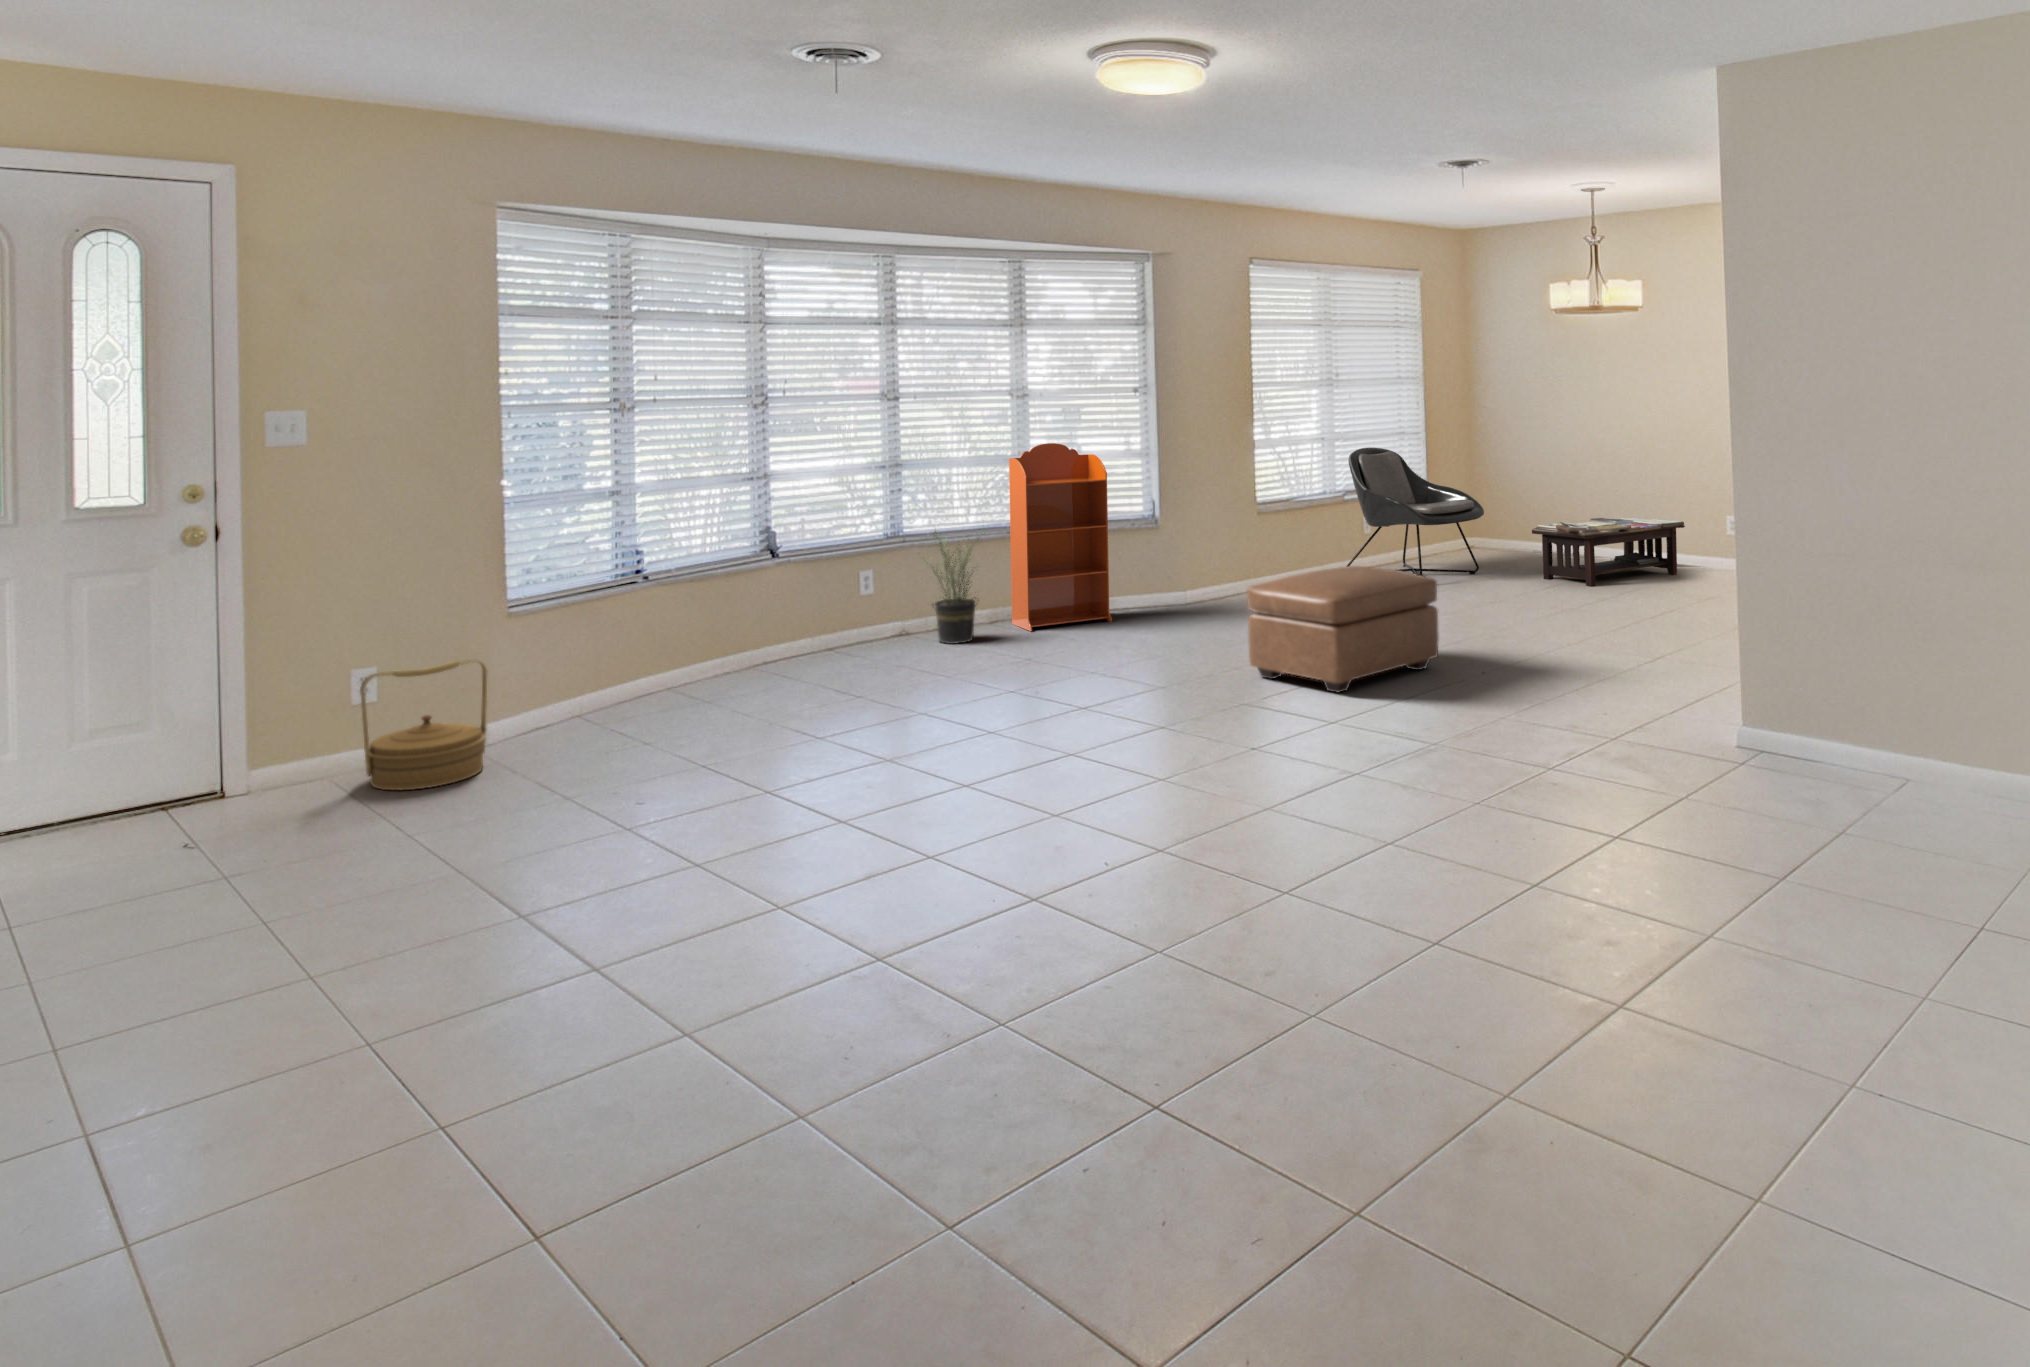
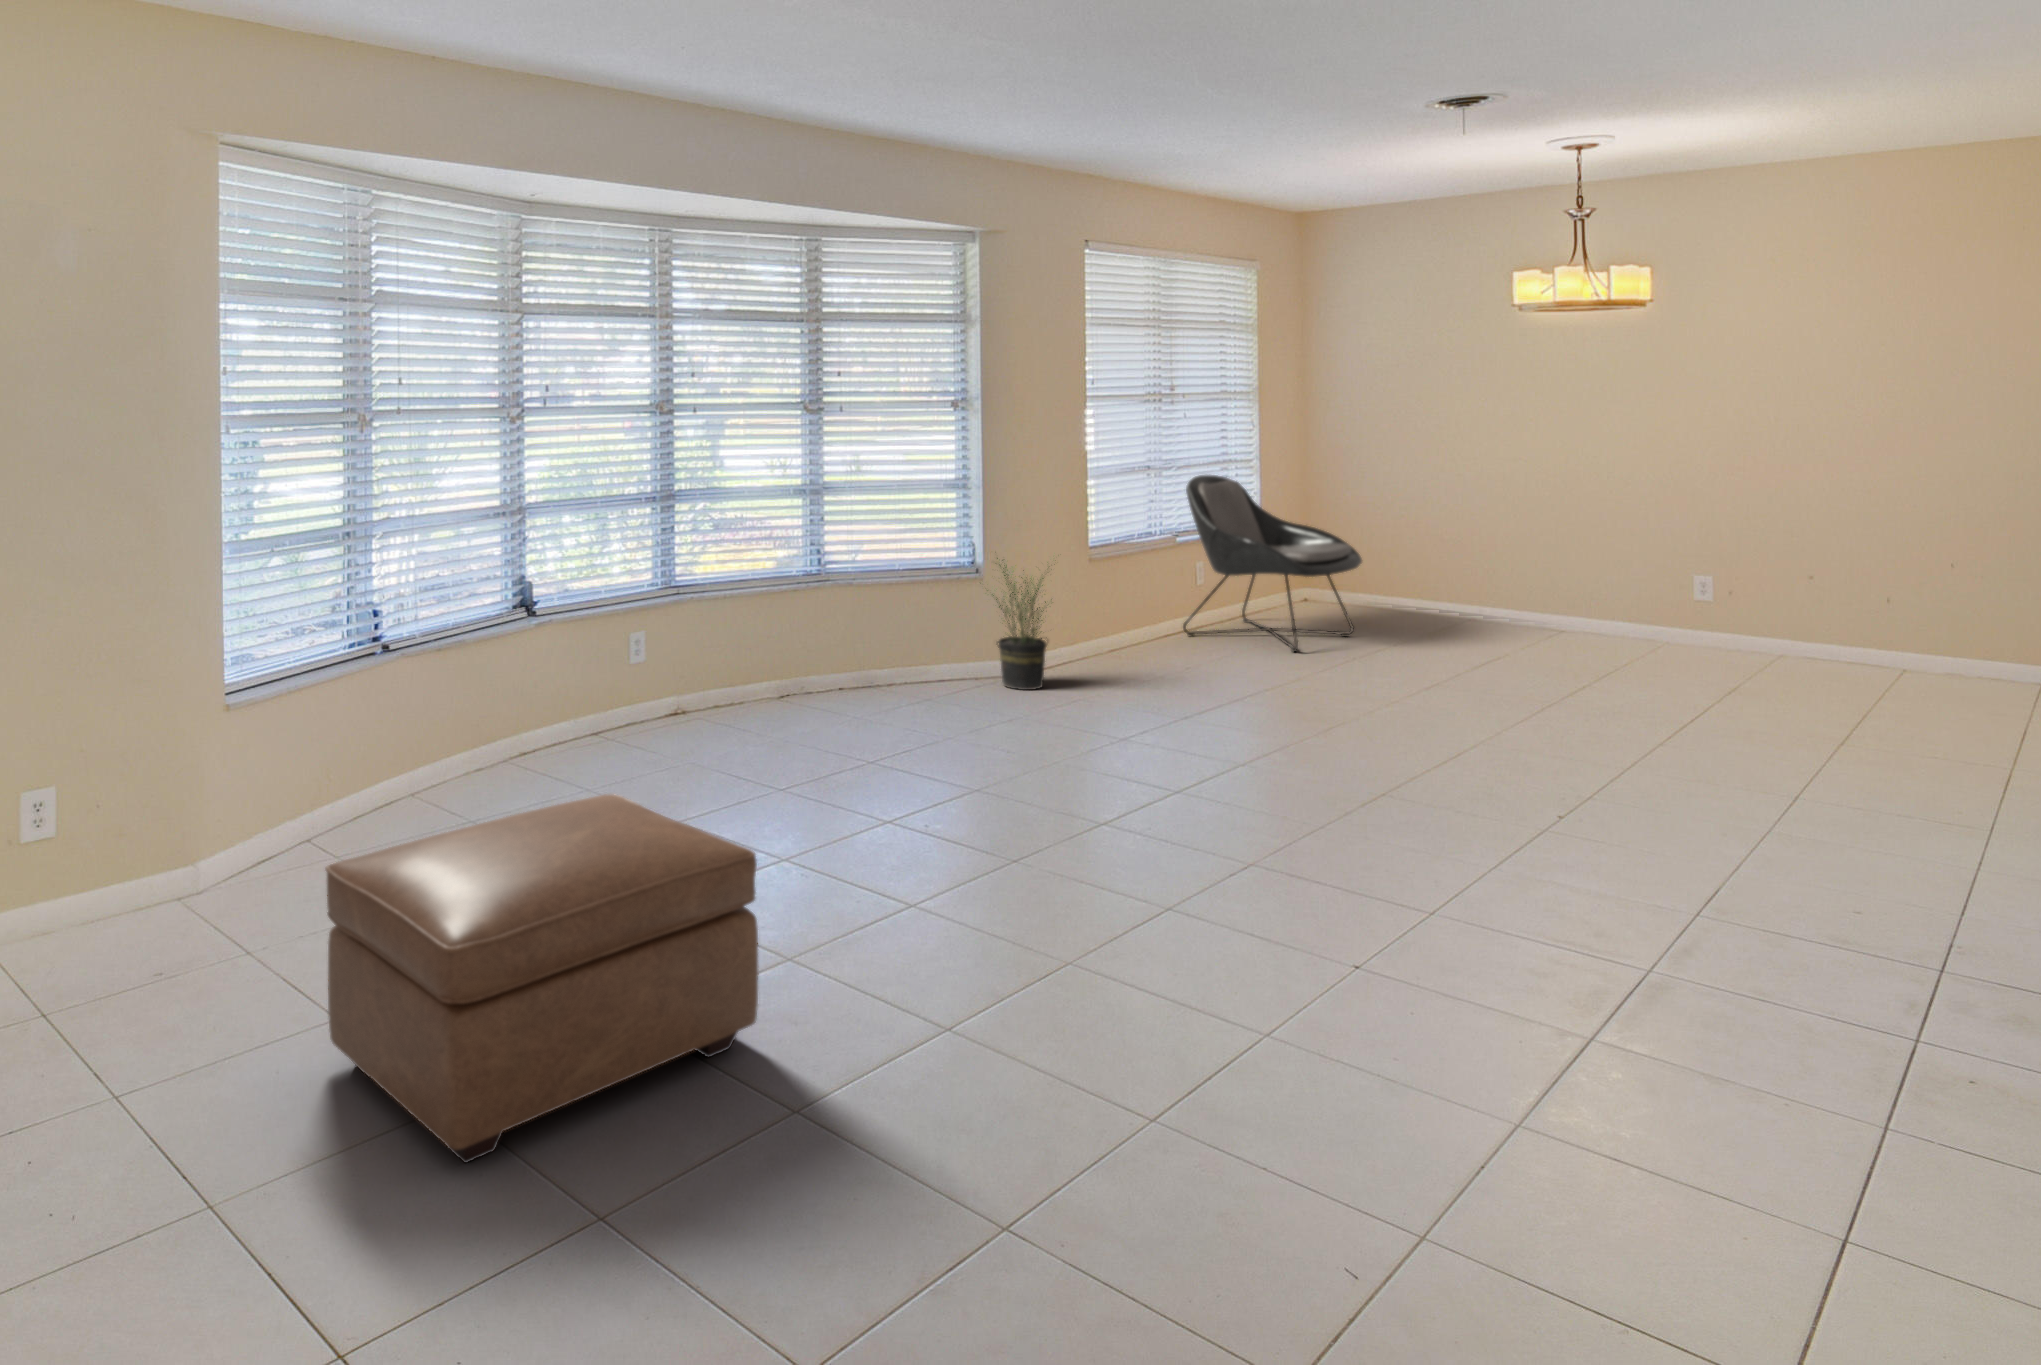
bookcase: present [1009,443,1112,631] -> none [805,468,935,711]
coffee table: present [1532,518,1685,586] -> none [1432,569,1633,660]
potted plant: present [923,531,976,644] -> present [987,558,1052,690]
ottoman: present [1247,566,1439,692] -> present [325,794,758,1163]
woven basket: present [360,659,488,790] -> none [30,779,201,982]

